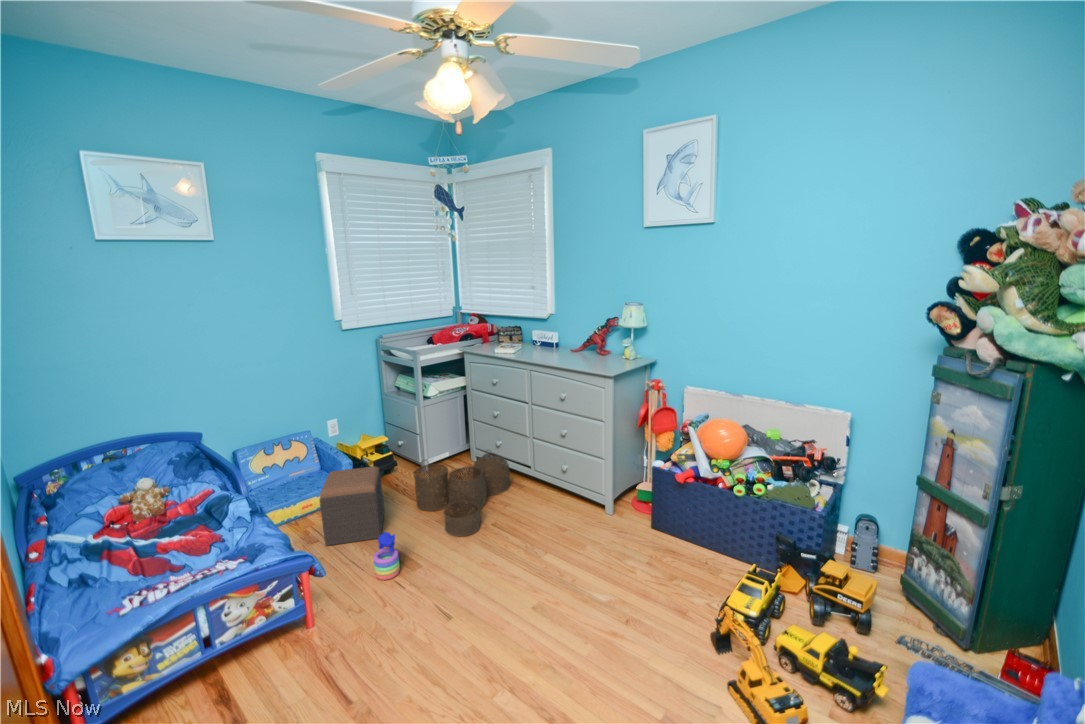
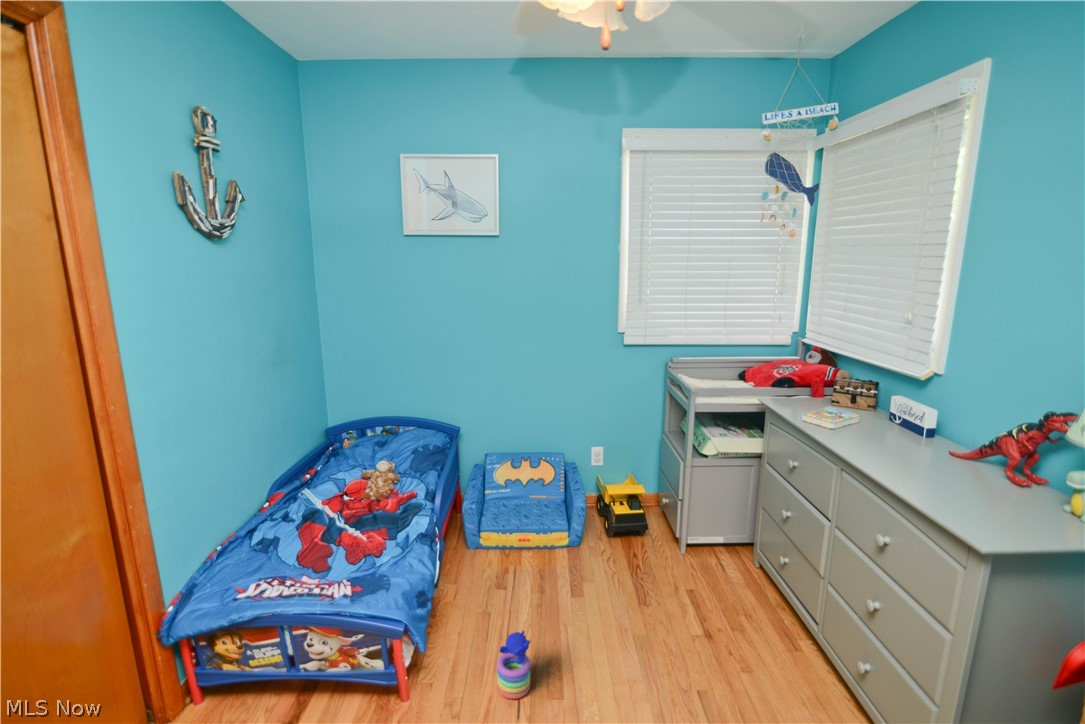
woven basket: present [413,453,510,536] -> none [624,545,783,698]
footstool: present [320,466,384,546] -> none [496,516,585,627]

